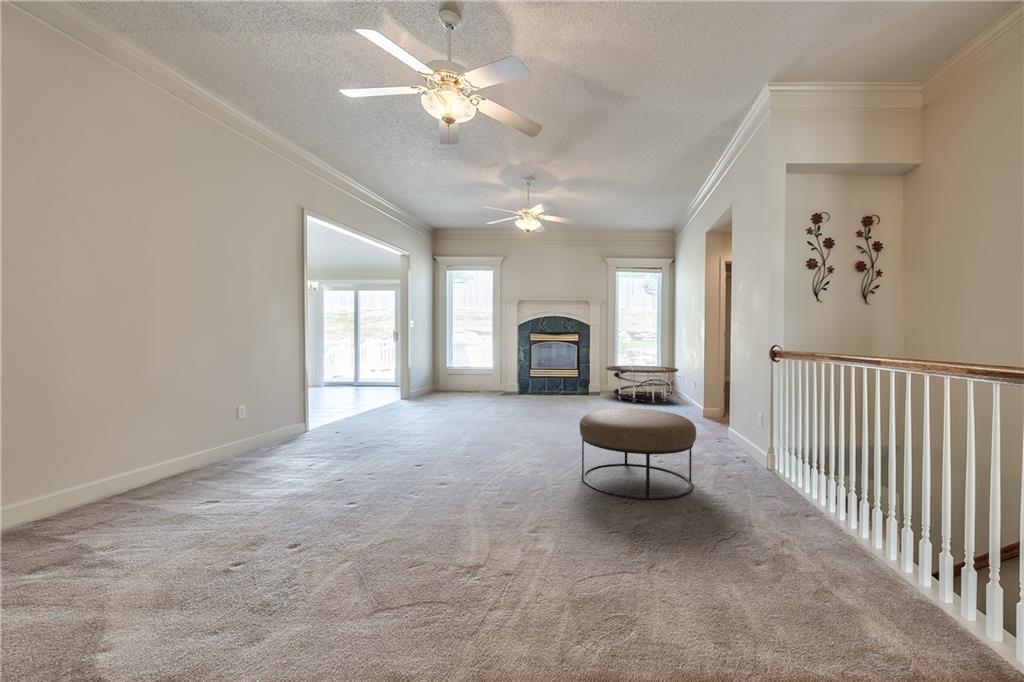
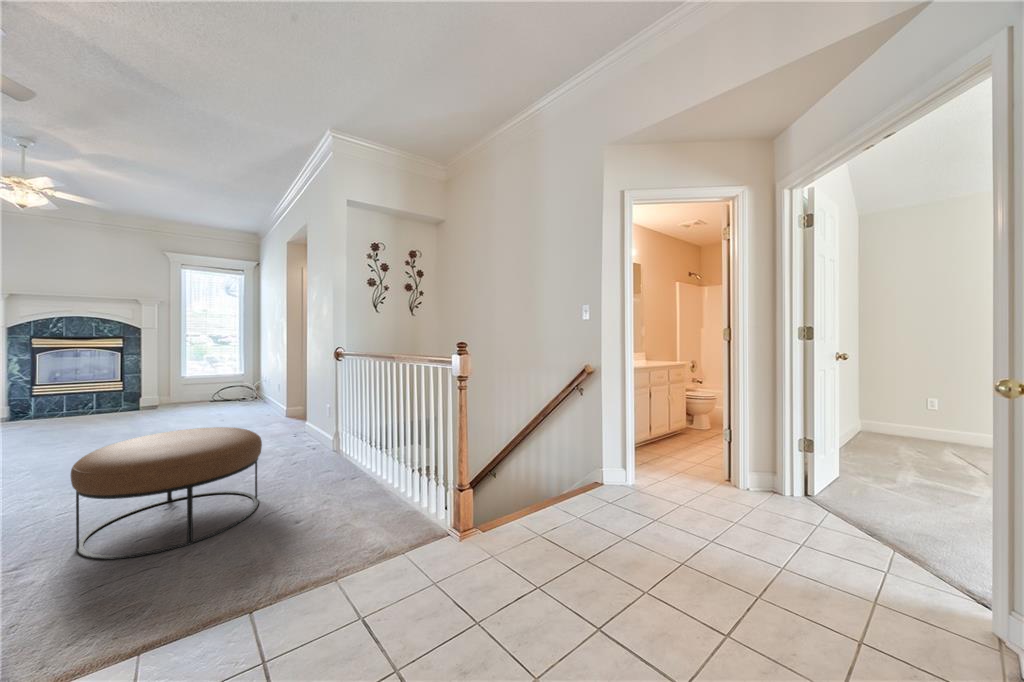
coffee table: present [606,366,678,402] -> none [166,372,263,413]

